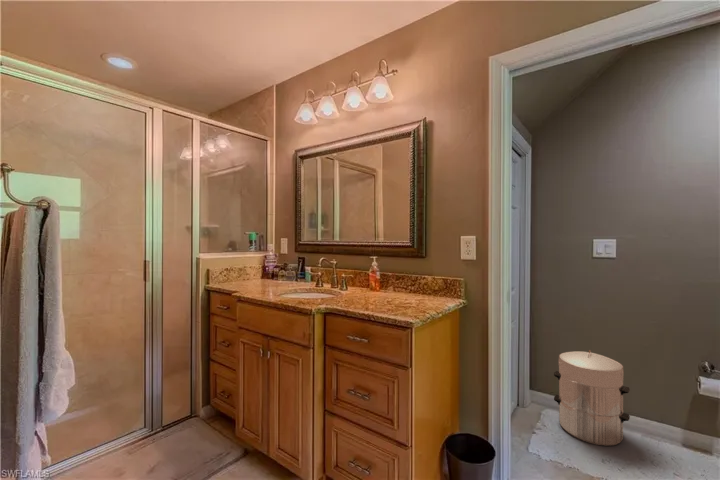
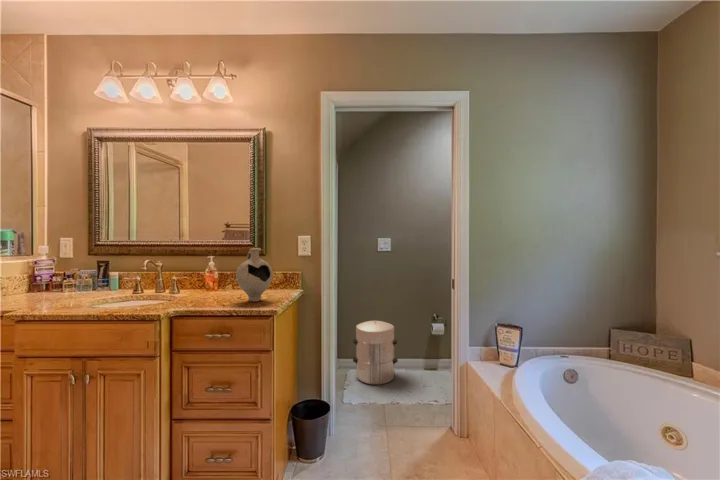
decorative vase: none [380,249,419,308] -> present [236,248,273,302]

